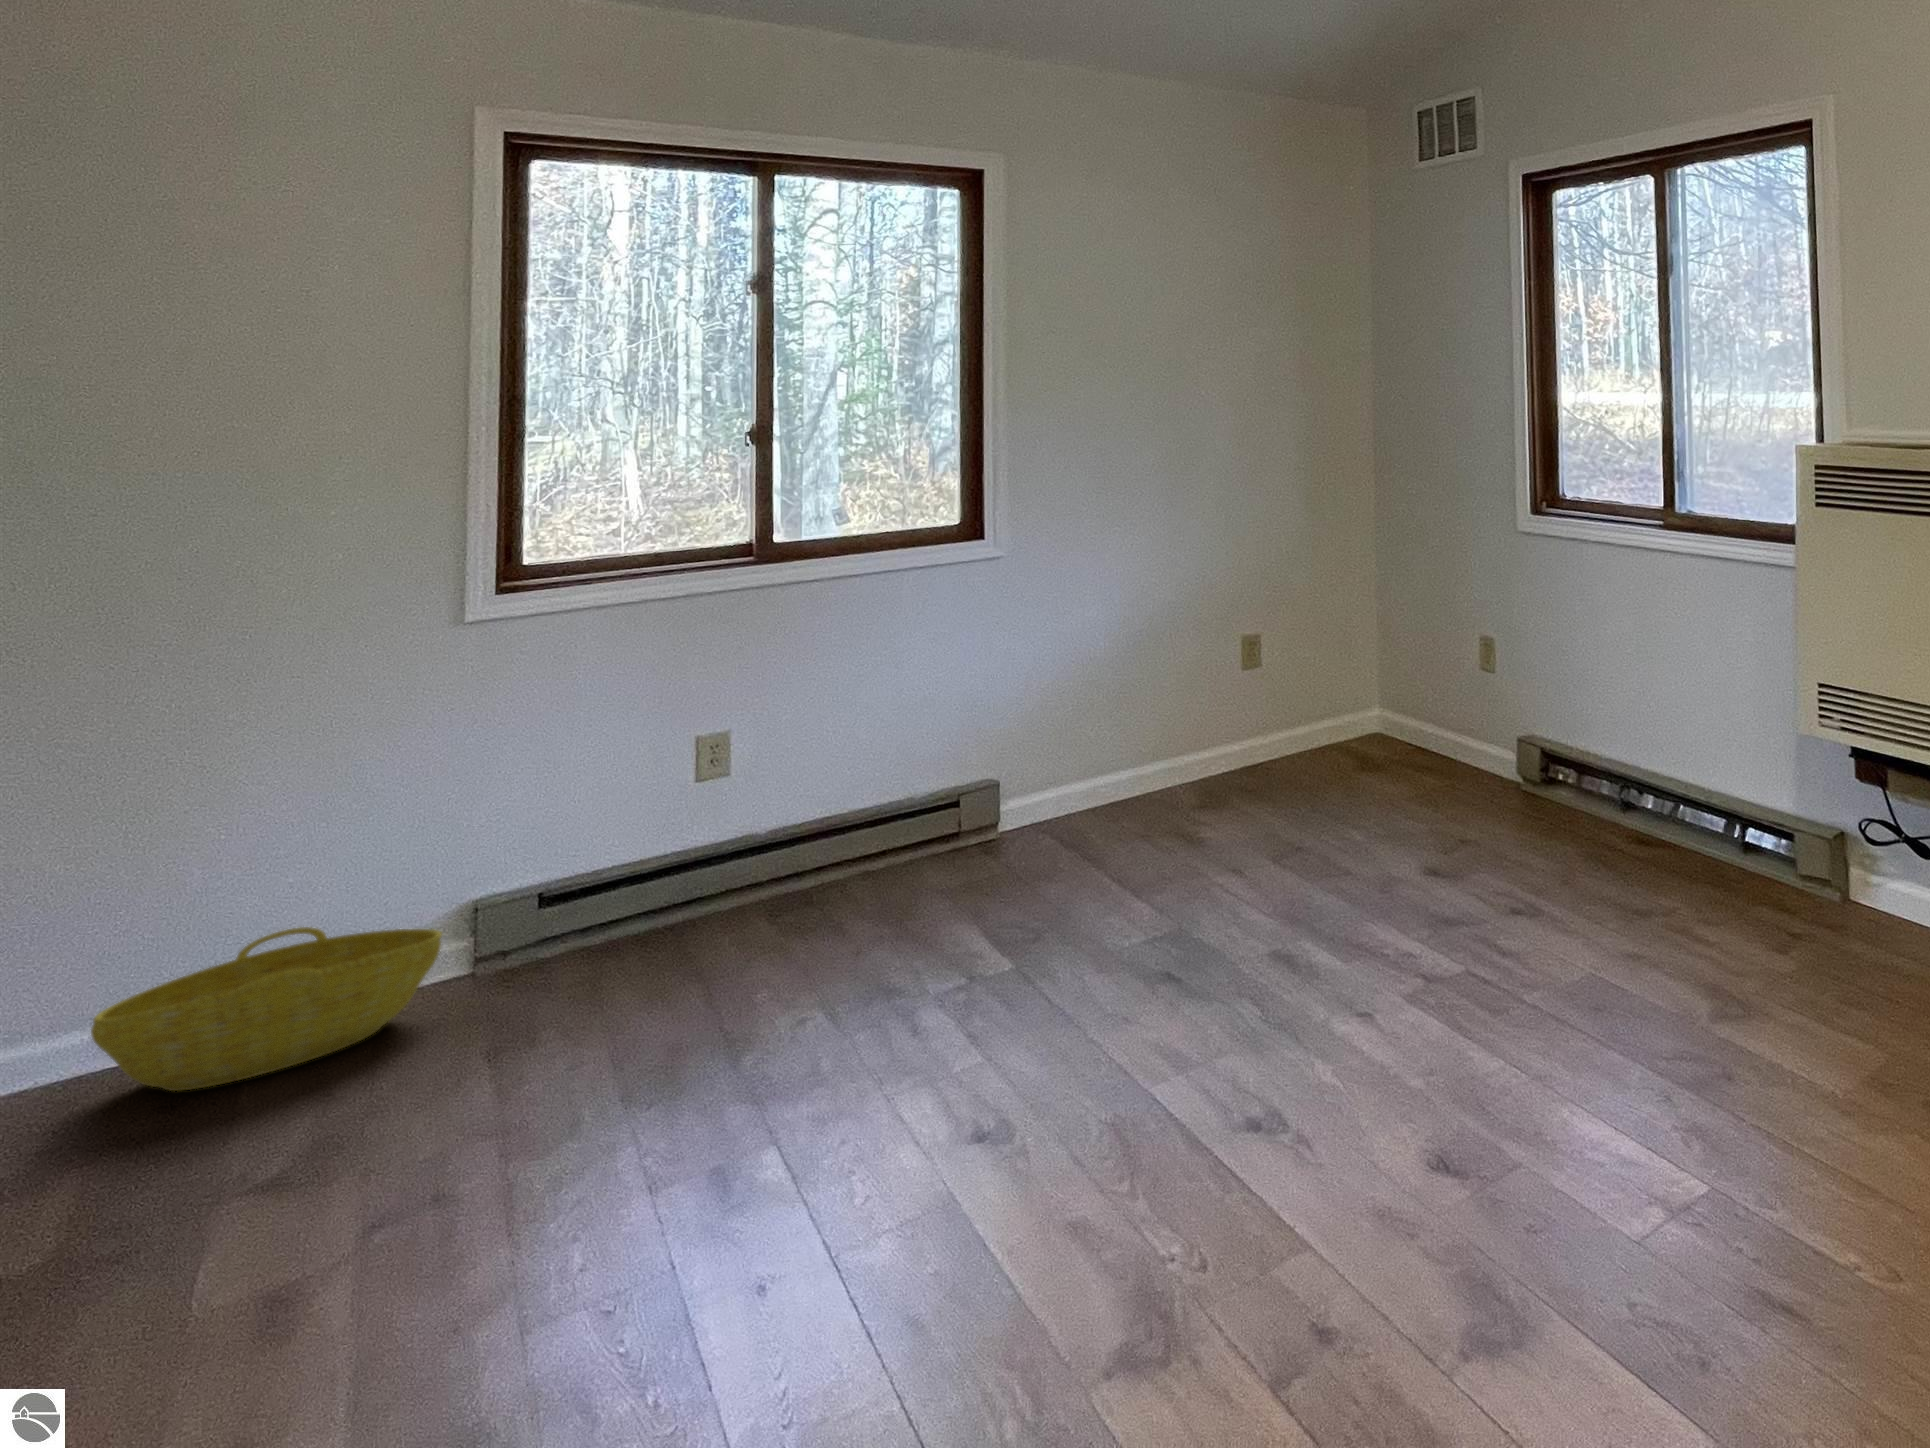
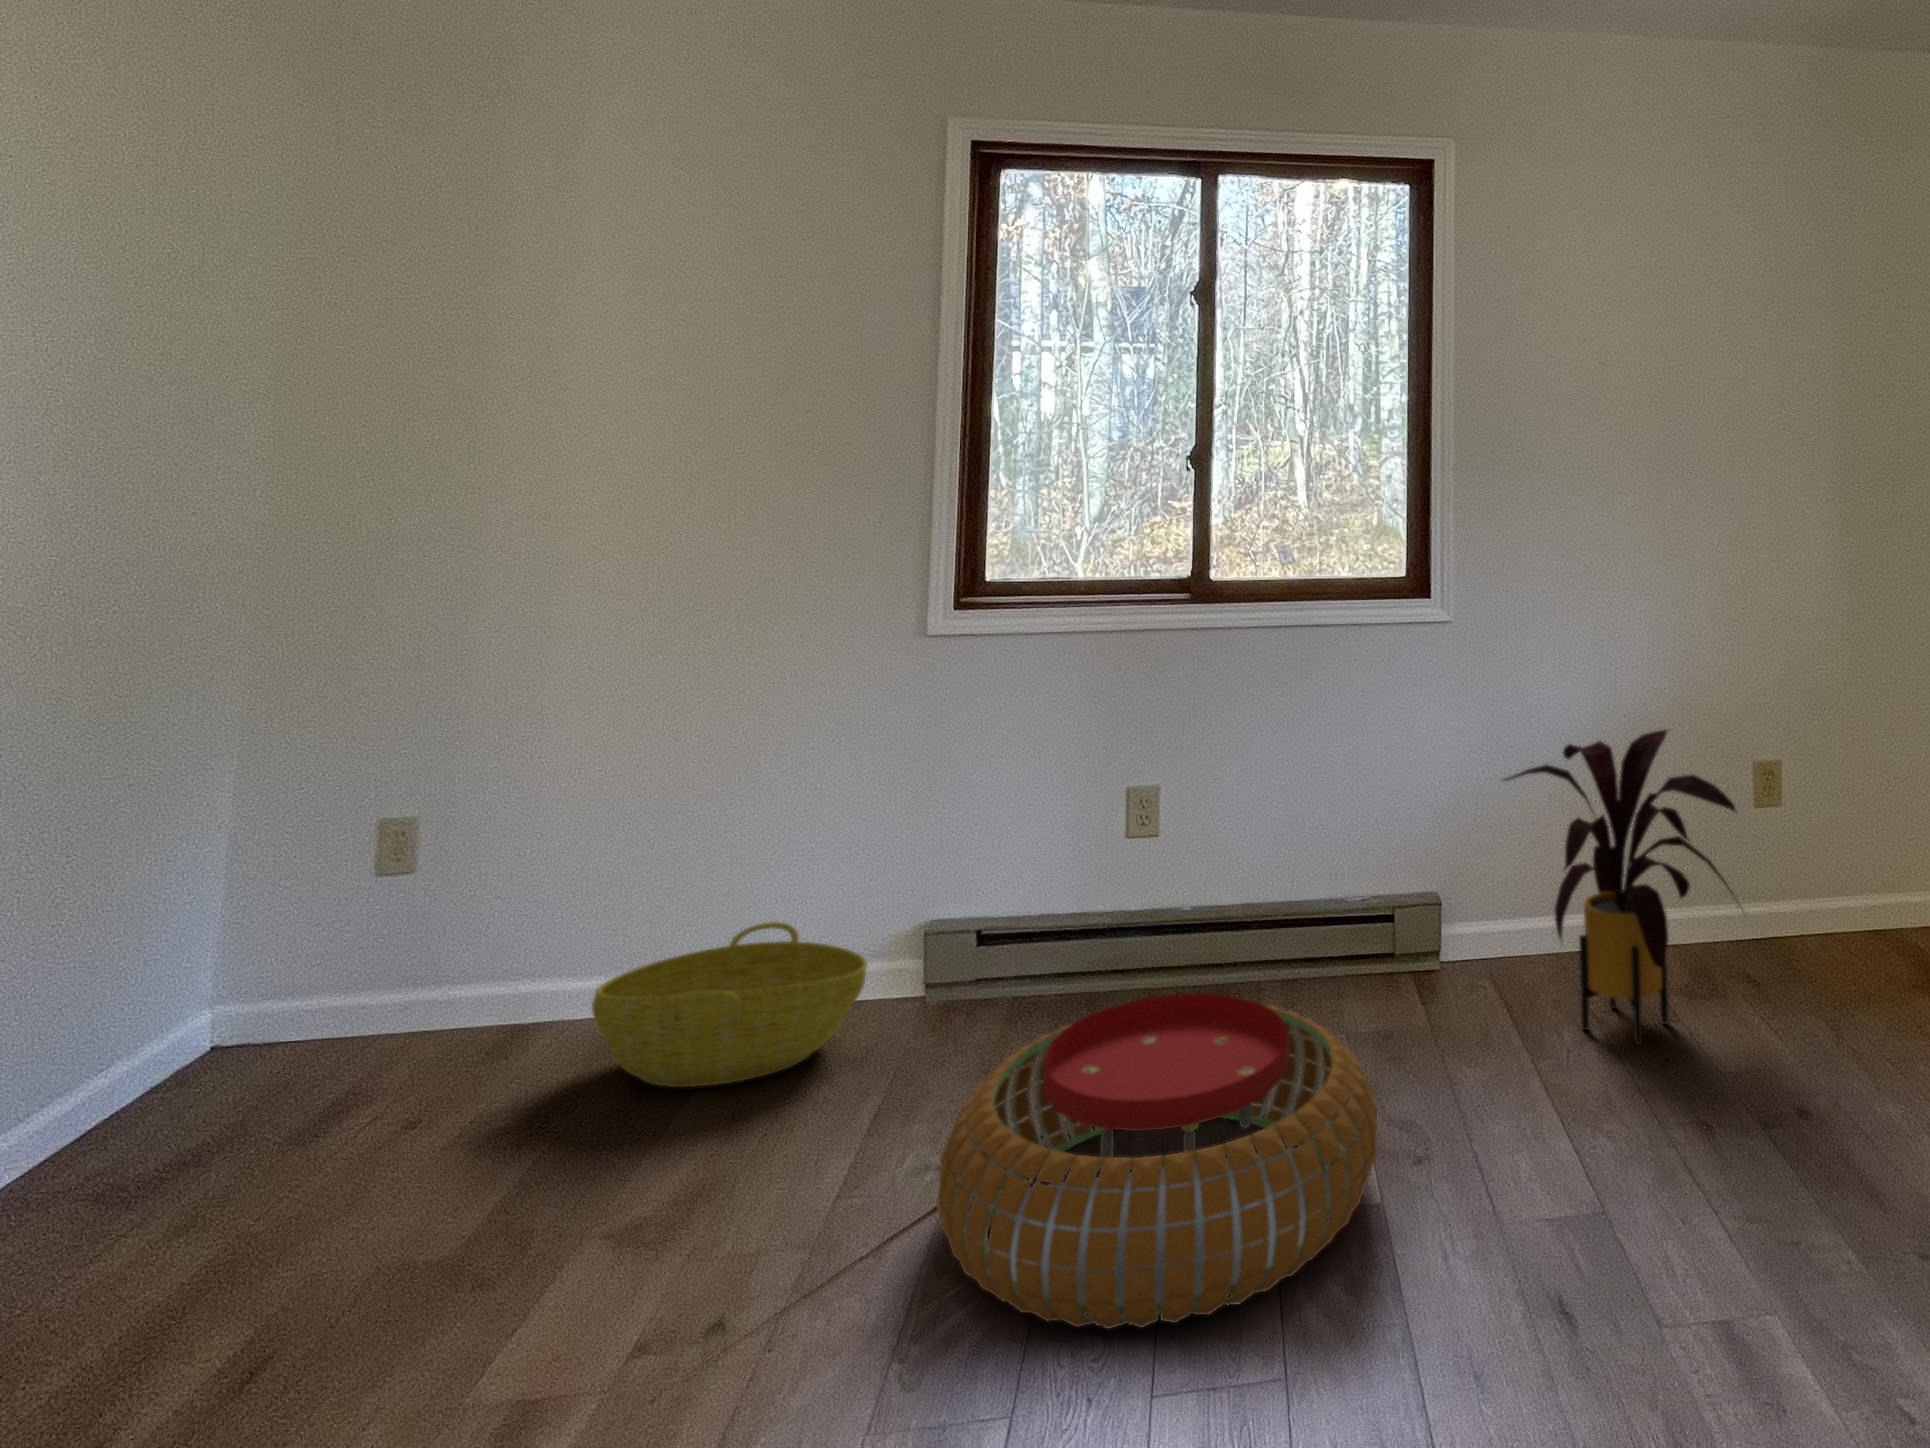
house plant: none [1061,619,1257,842] -> present [1505,730,1736,1045]
pouf: none [646,847,1023,1069] -> present [937,994,1377,1329]

